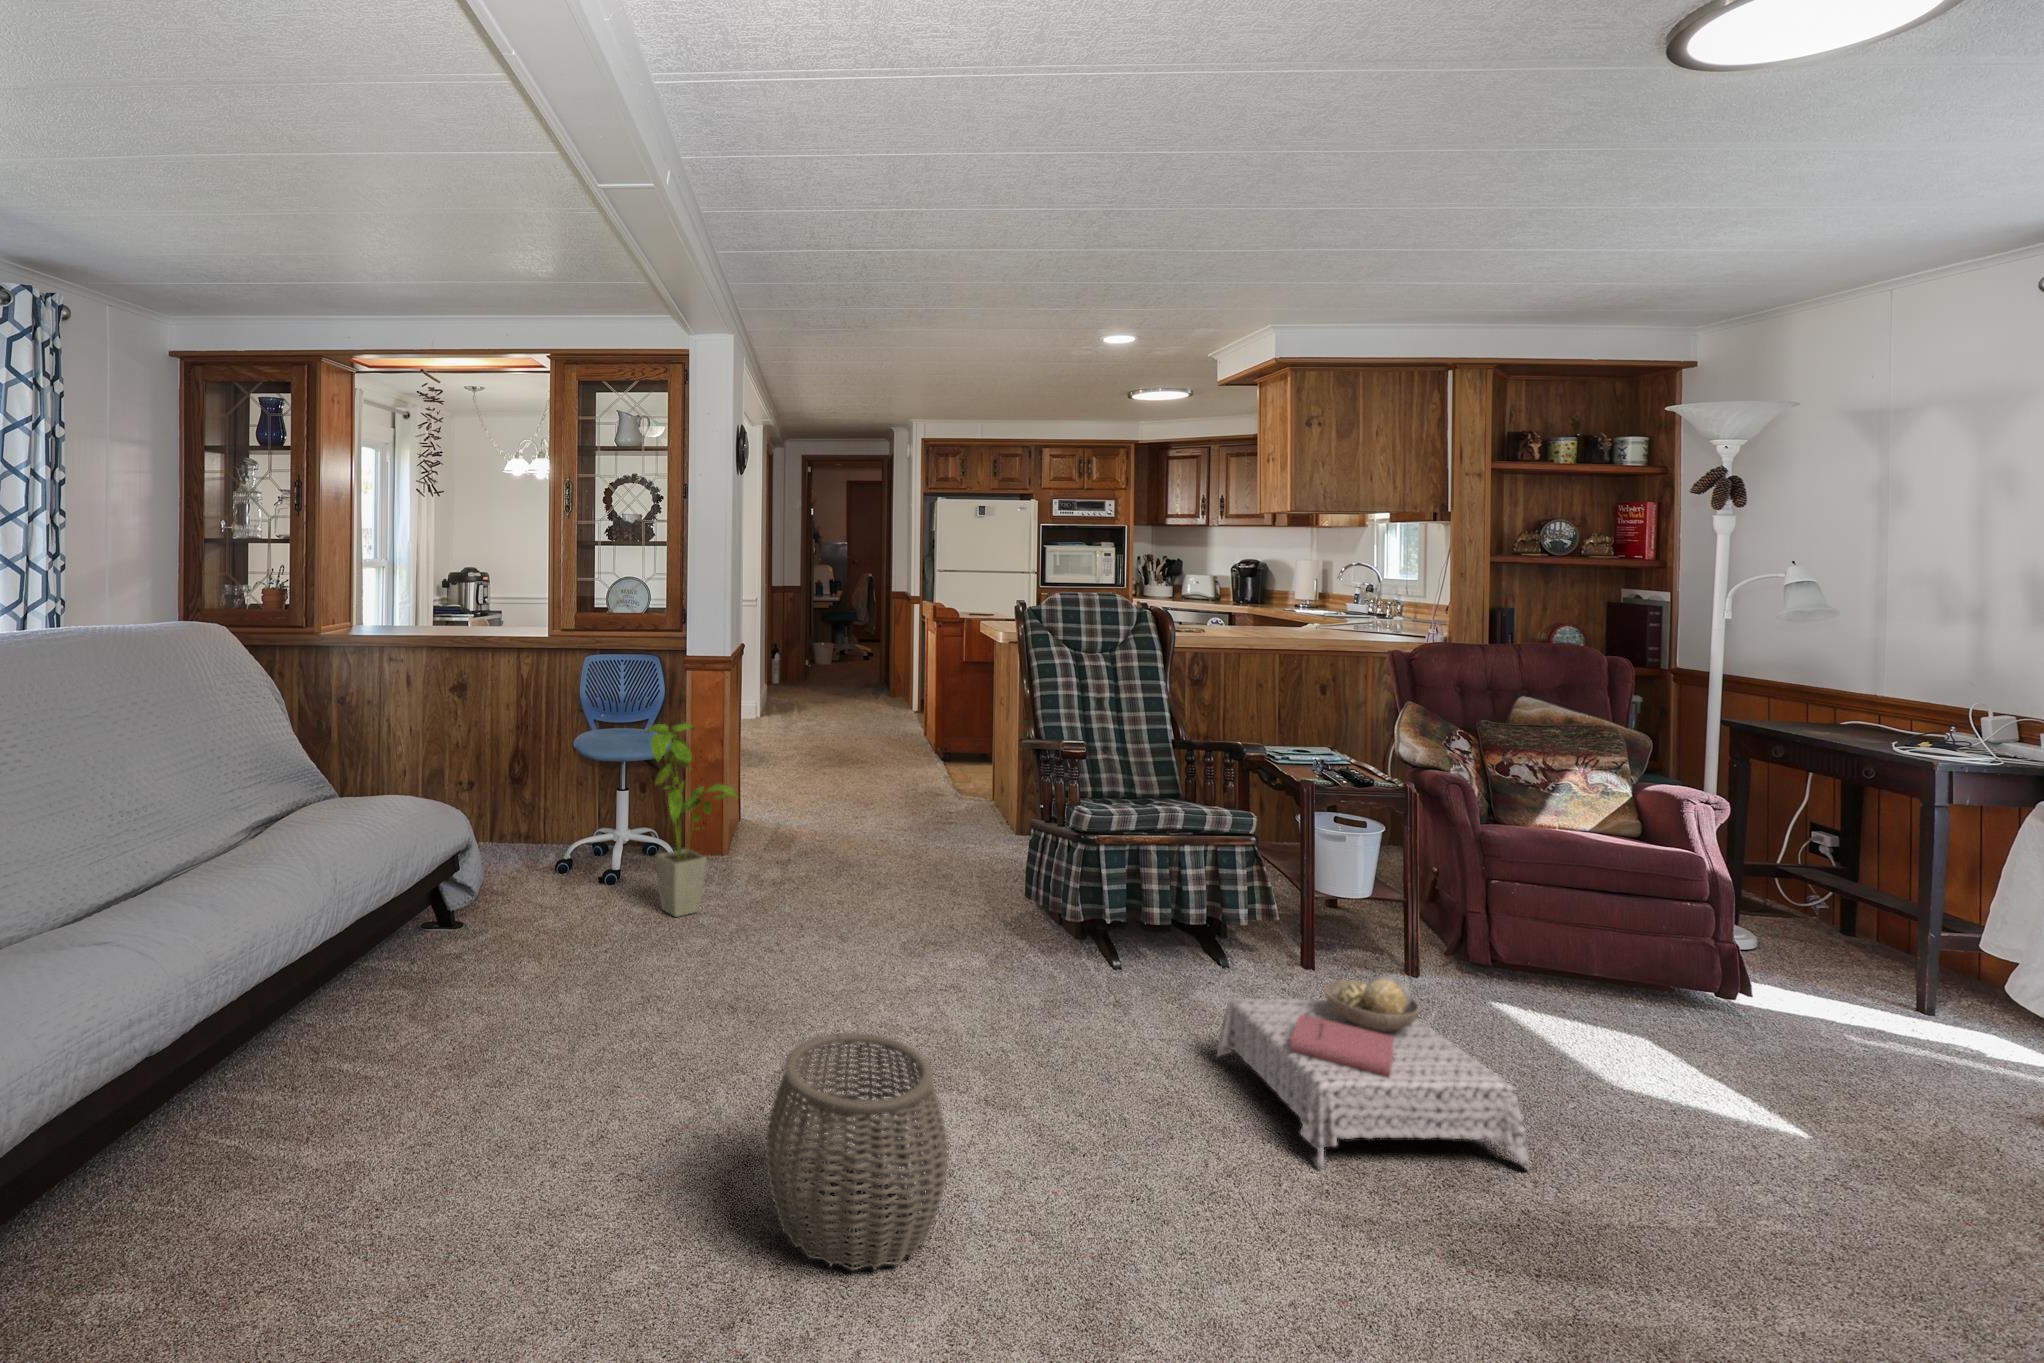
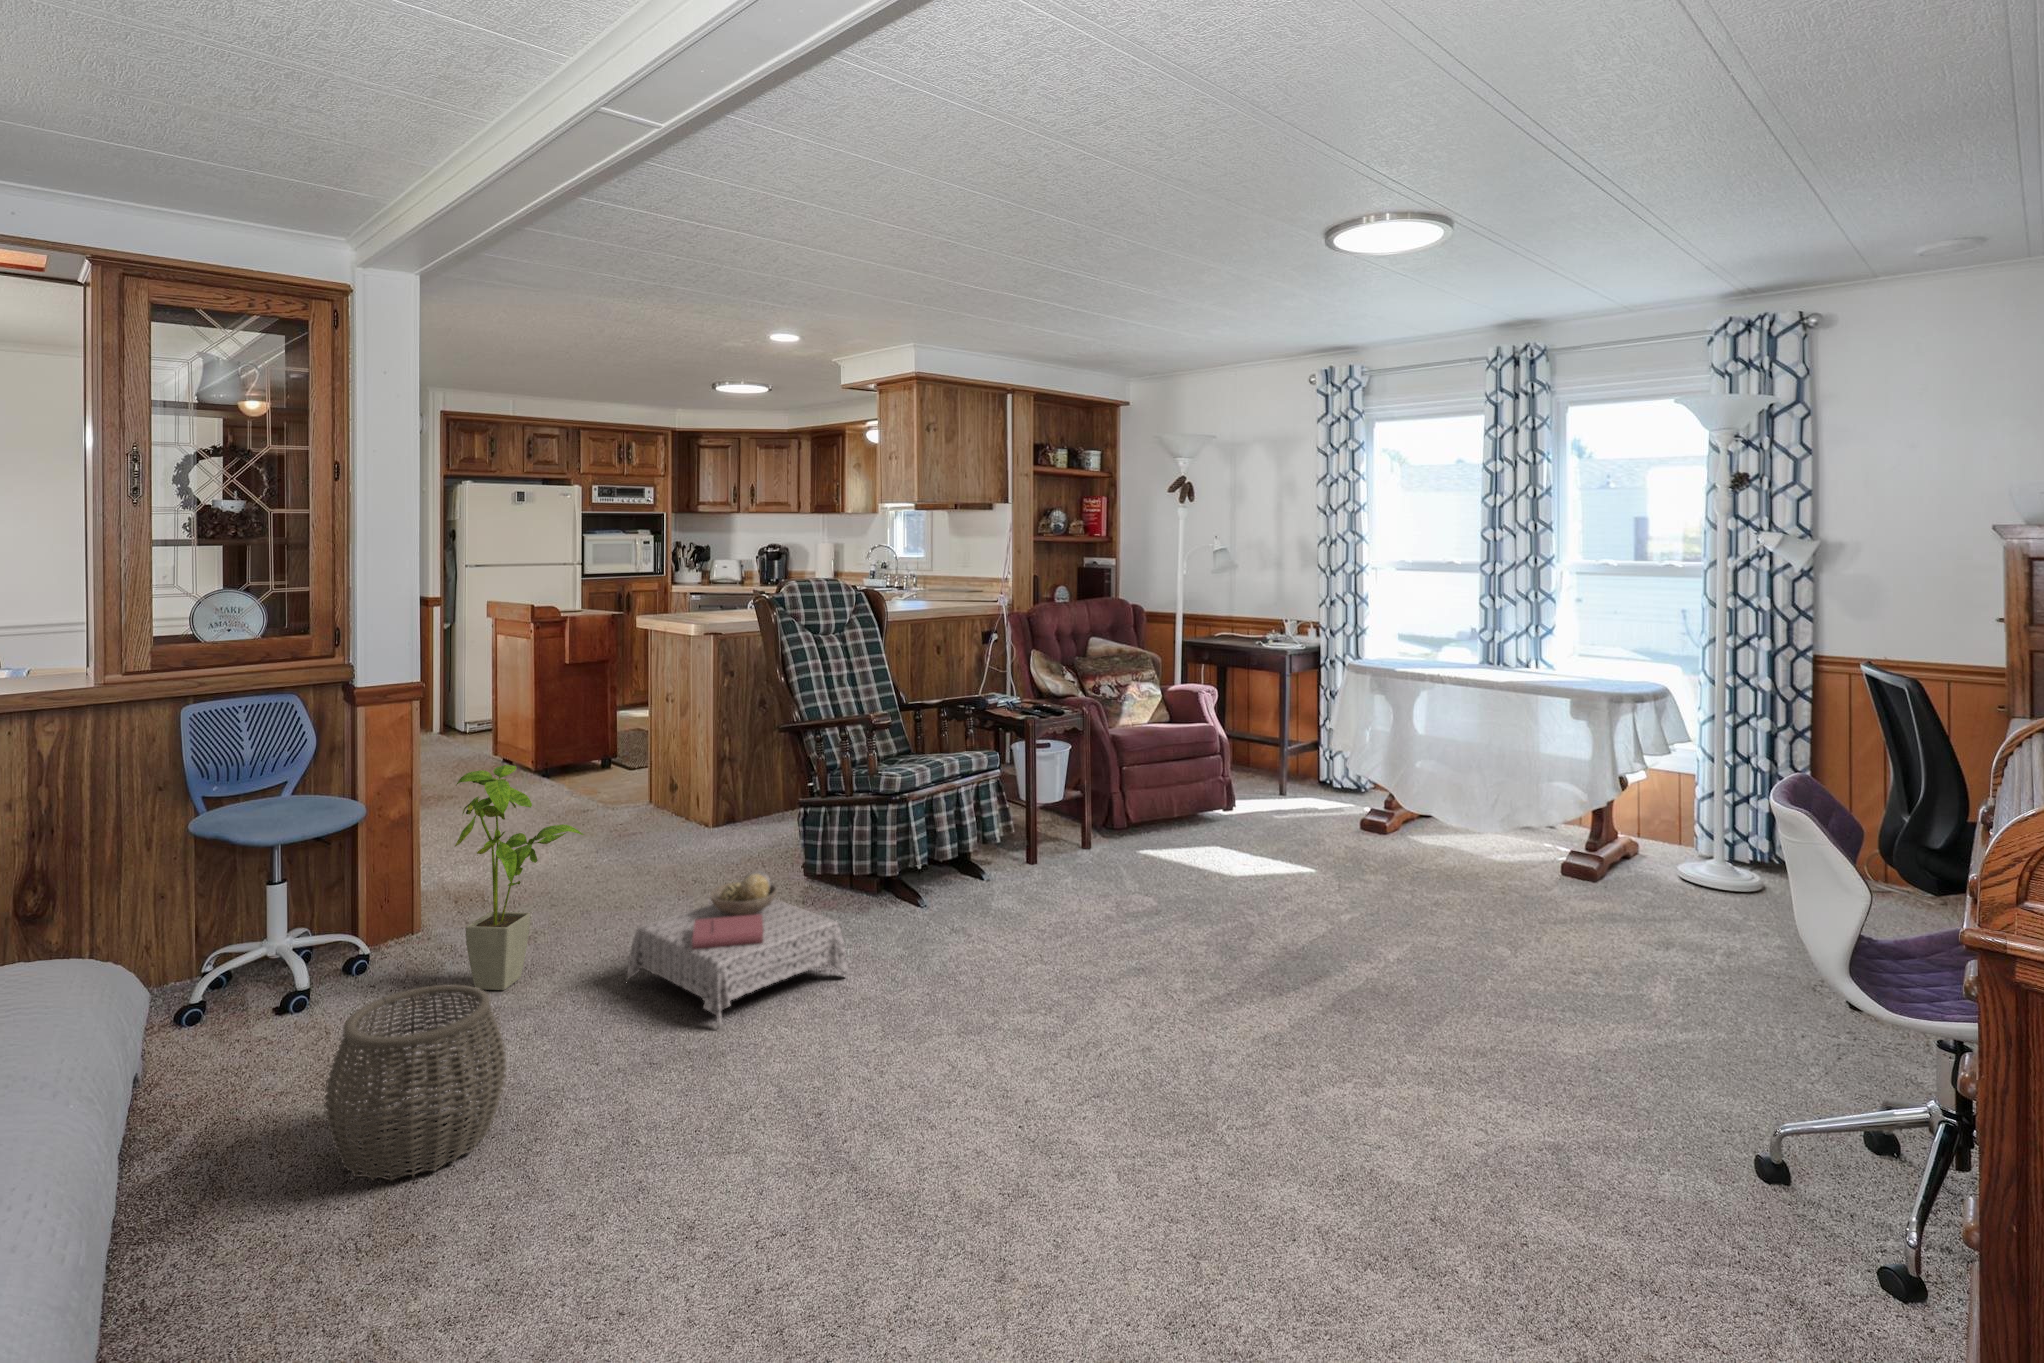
ottoman: present [1217,974,1529,1169] -> present [627,870,848,1028]
woven basket: present [765,1033,949,1270] -> present [324,985,507,1181]

